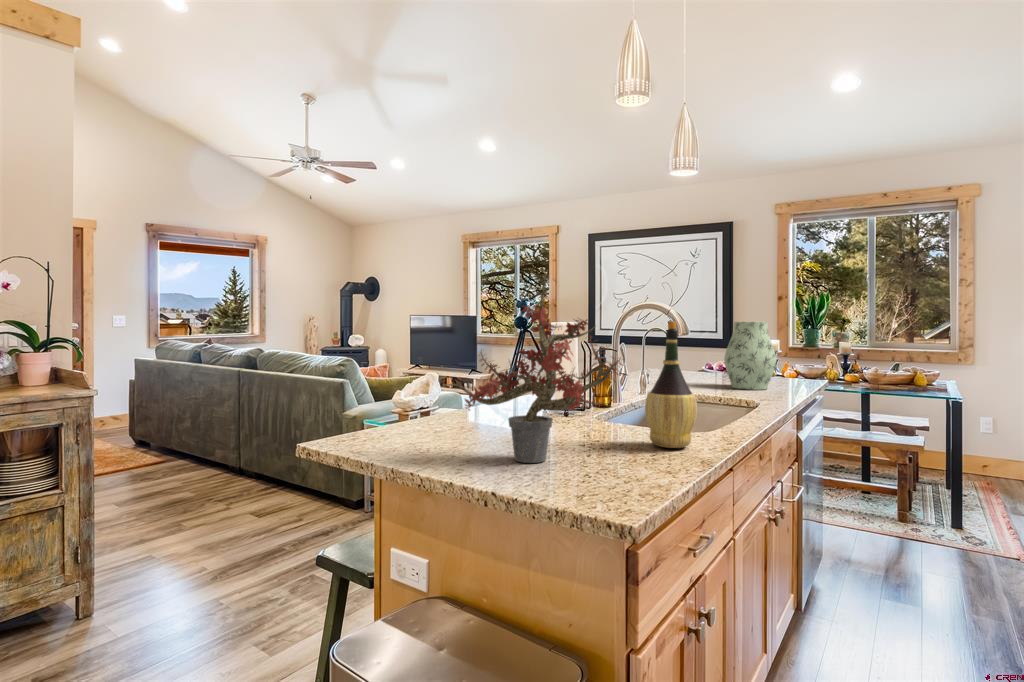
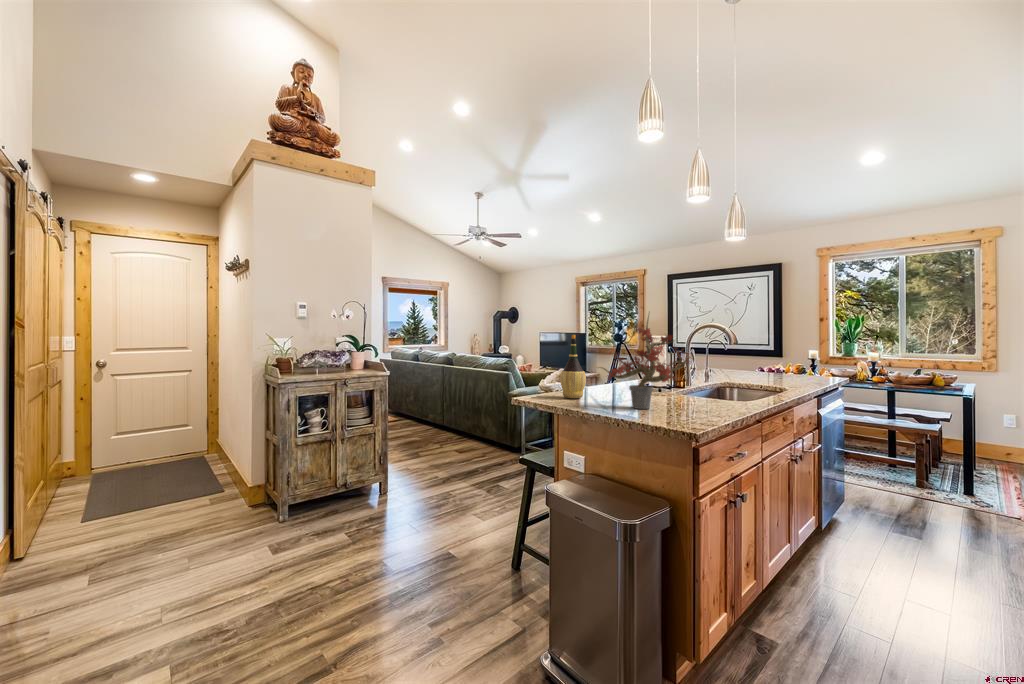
wine bottle: present [645,321,697,448] -> present [560,335,586,398]
vase: present [724,322,776,390] -> none [767,337,806,383]

